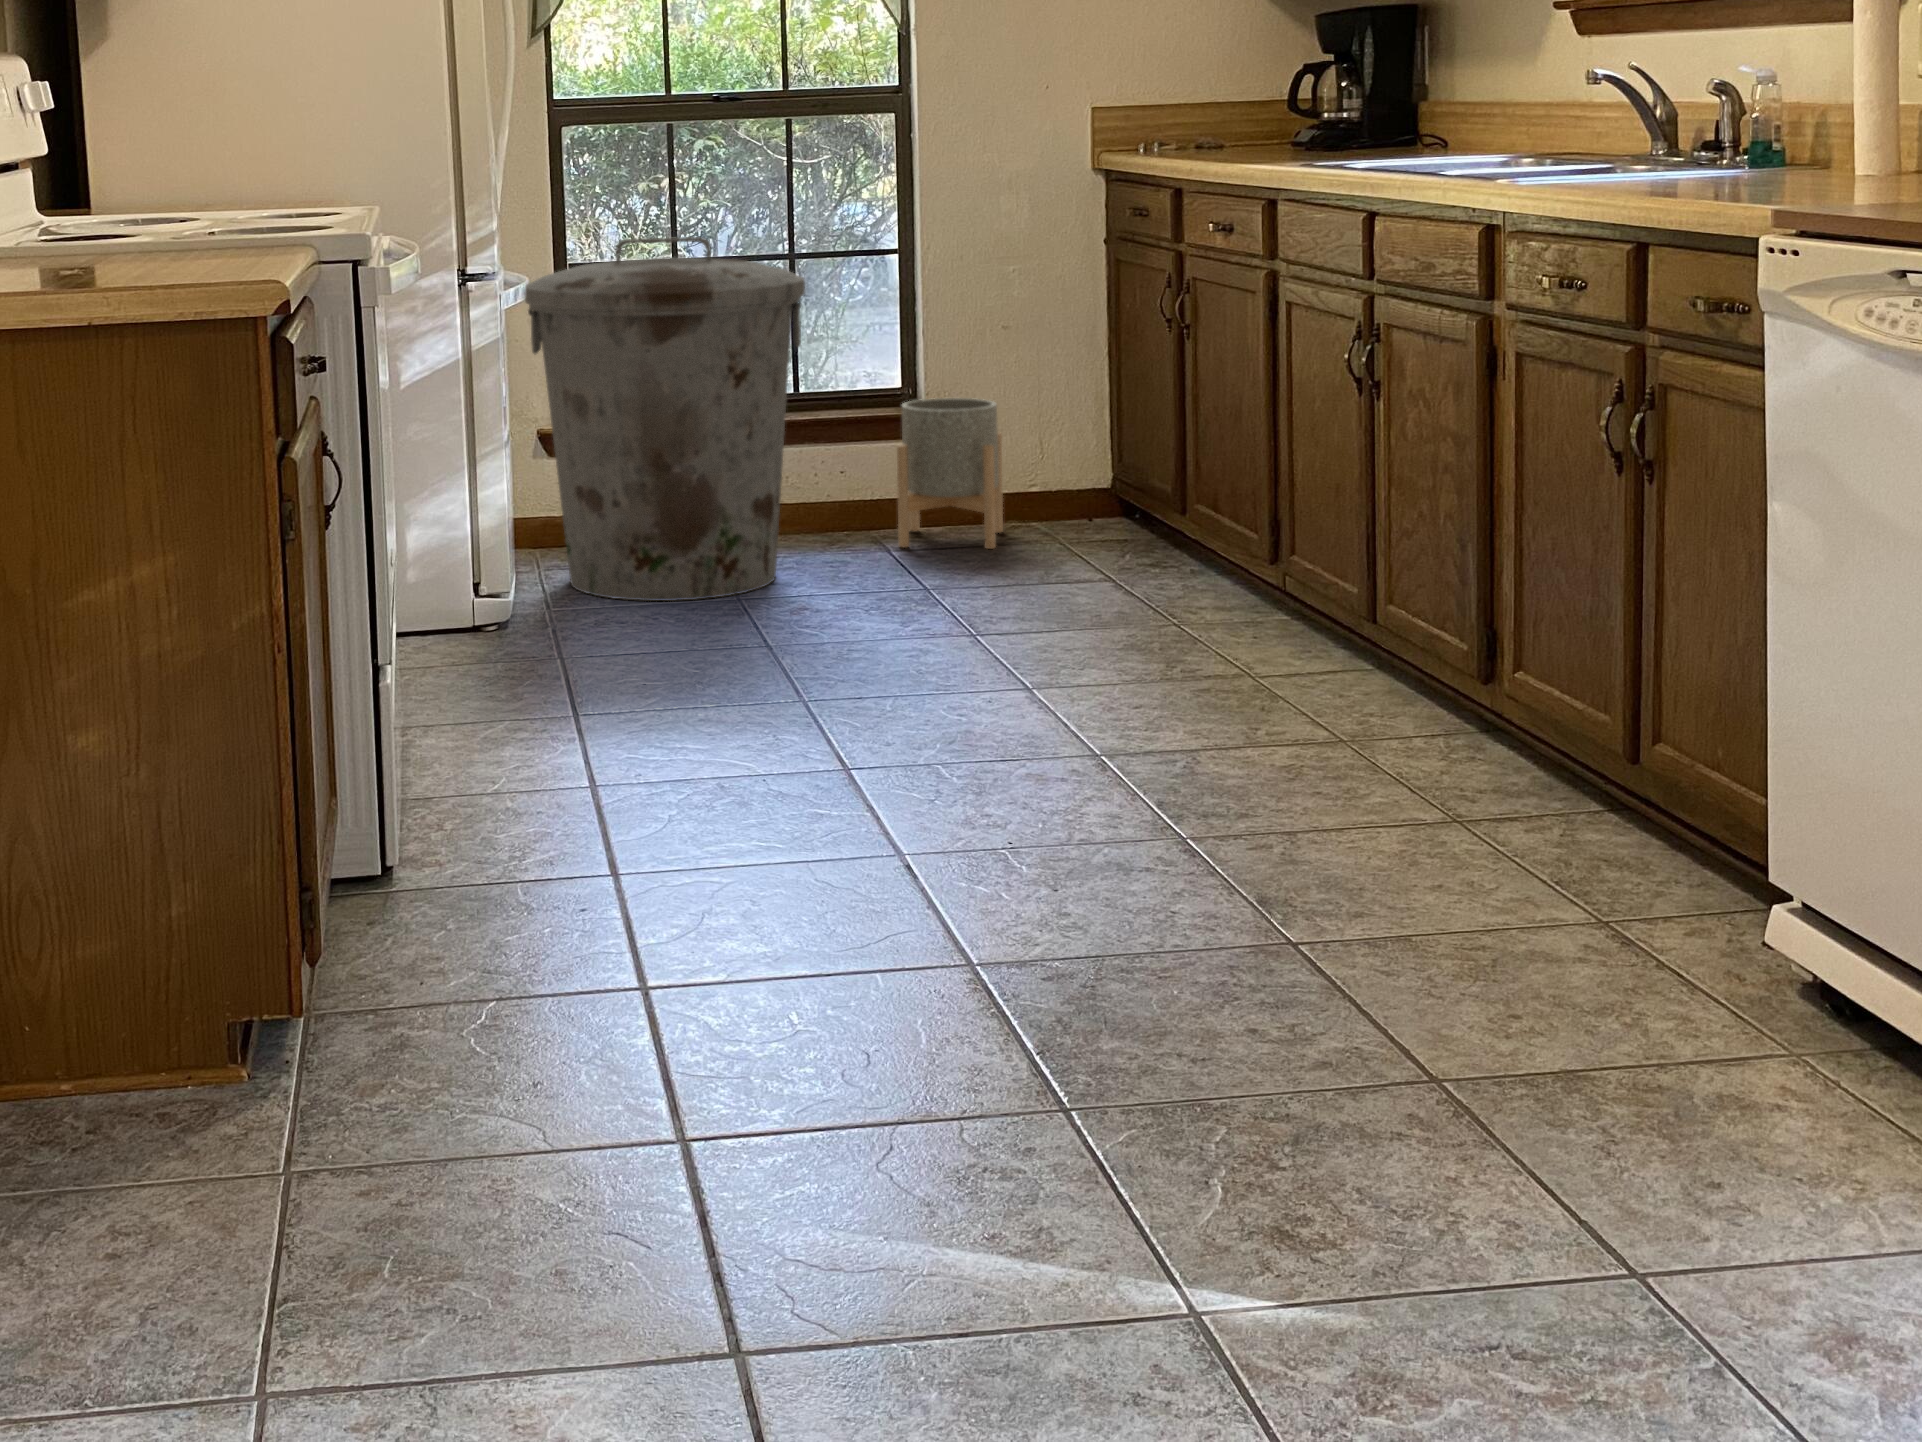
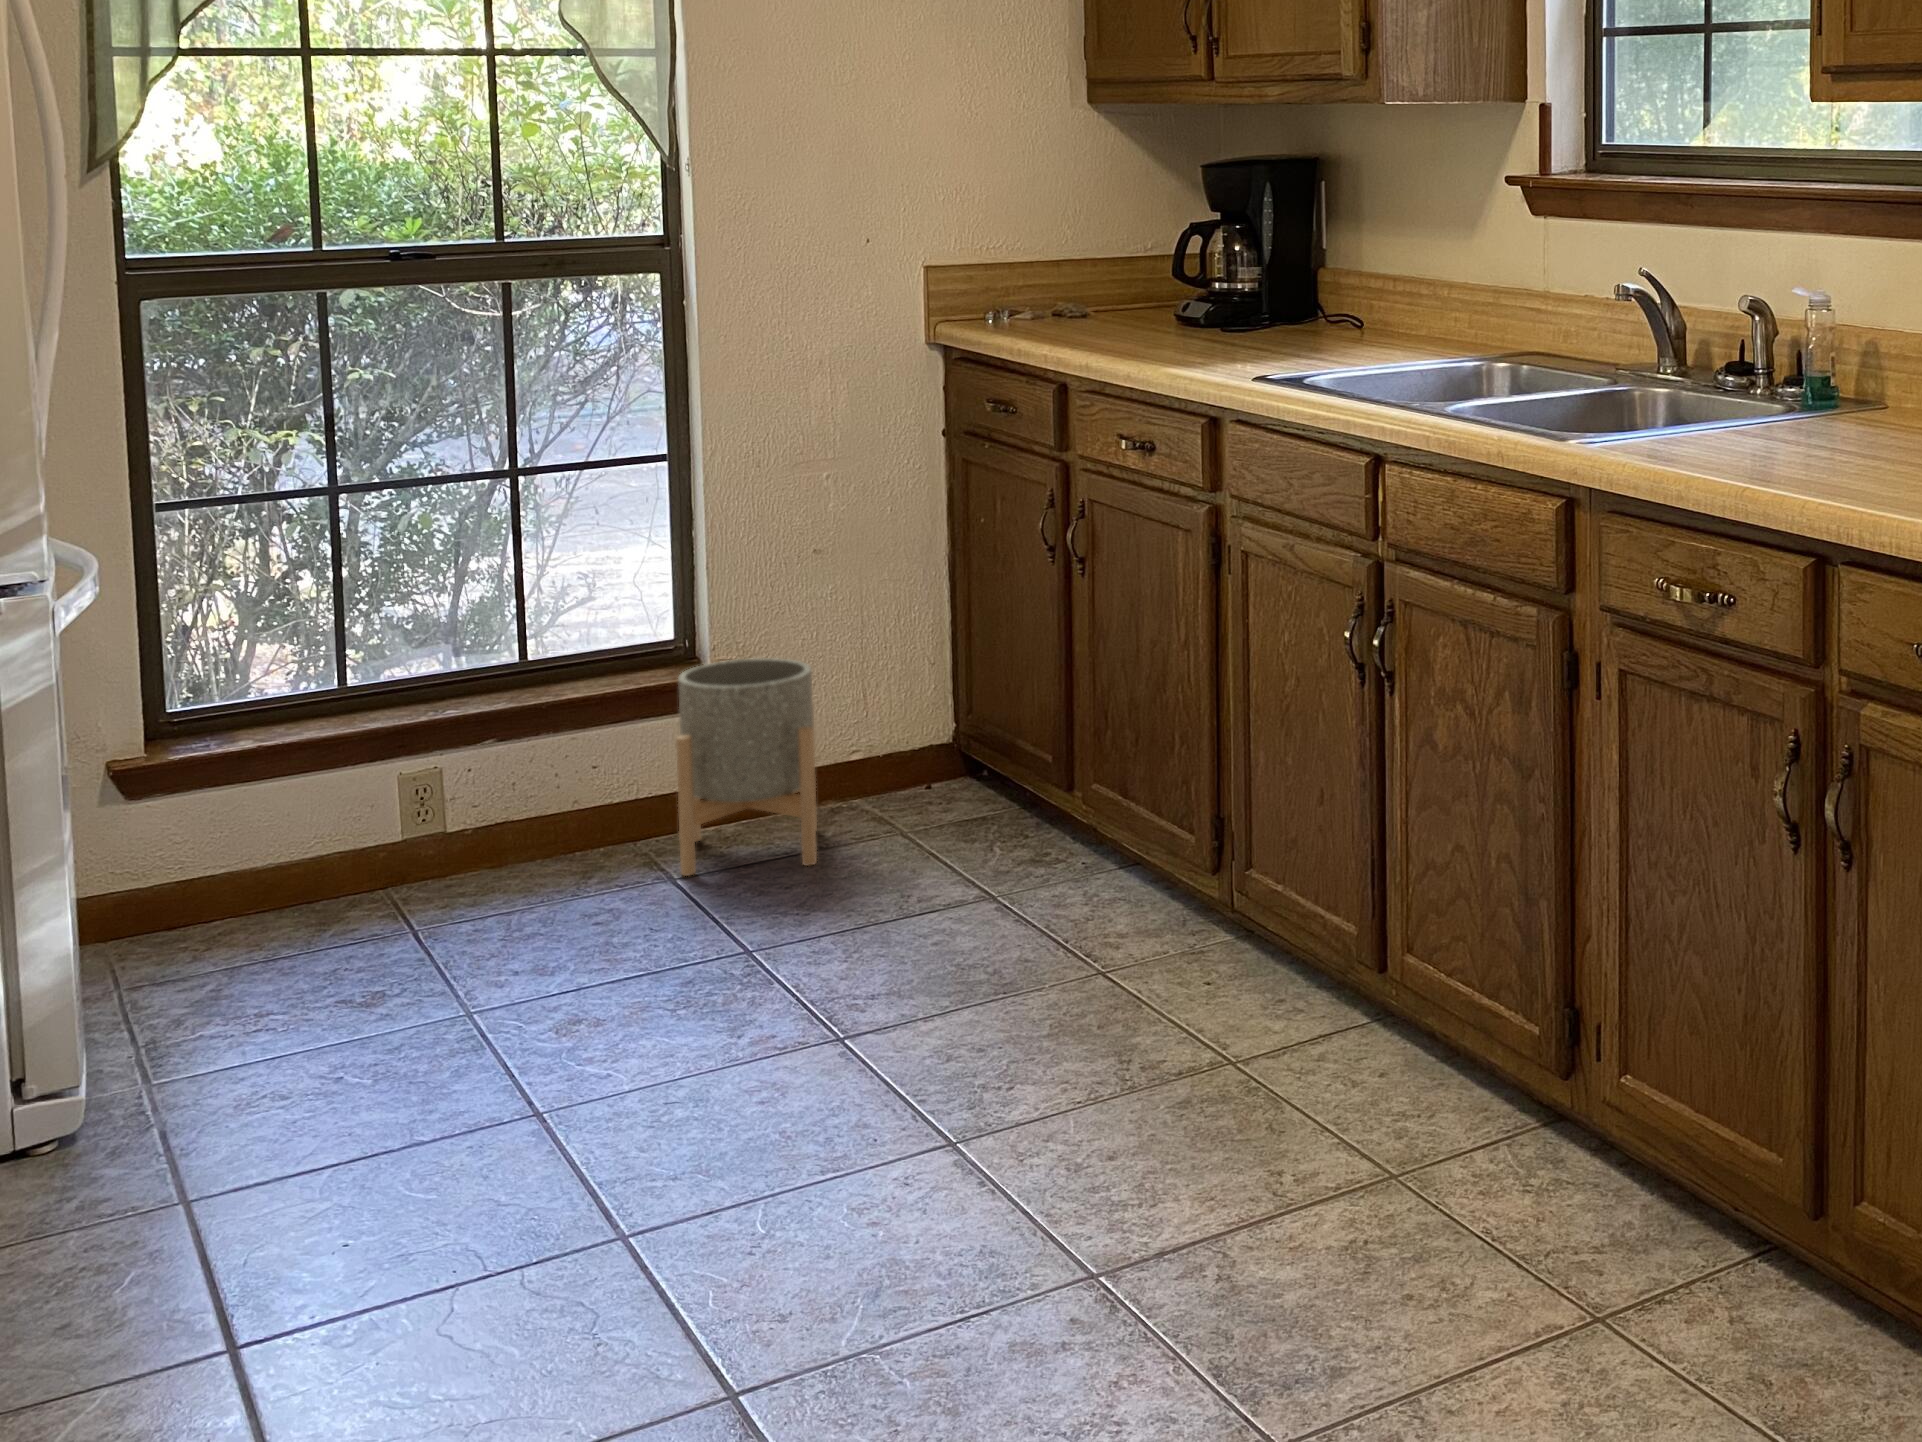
trash can: present [525,237,805,601] -> none [94,479,554,1038]

